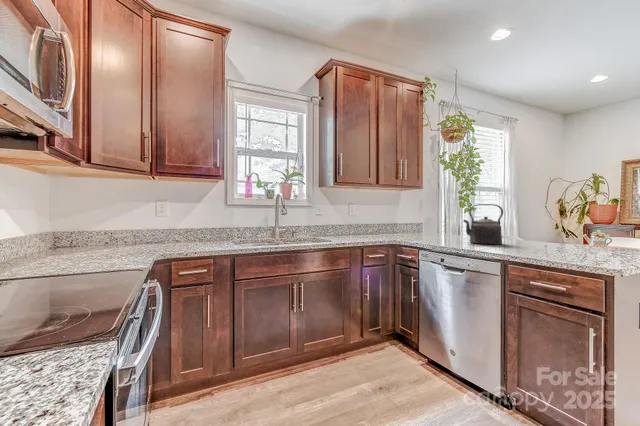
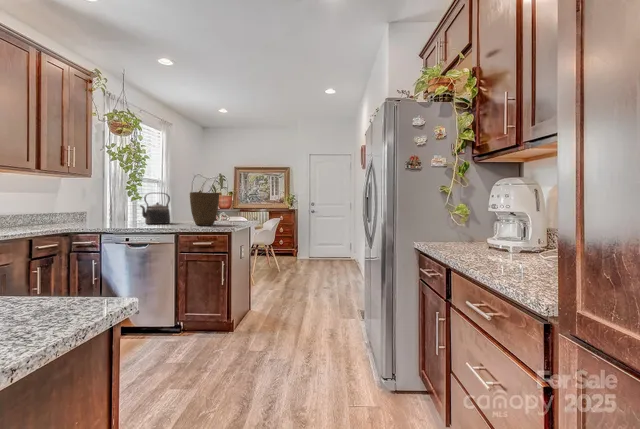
vase: none [528,203,583,256] -> present [190,192,219,225]

